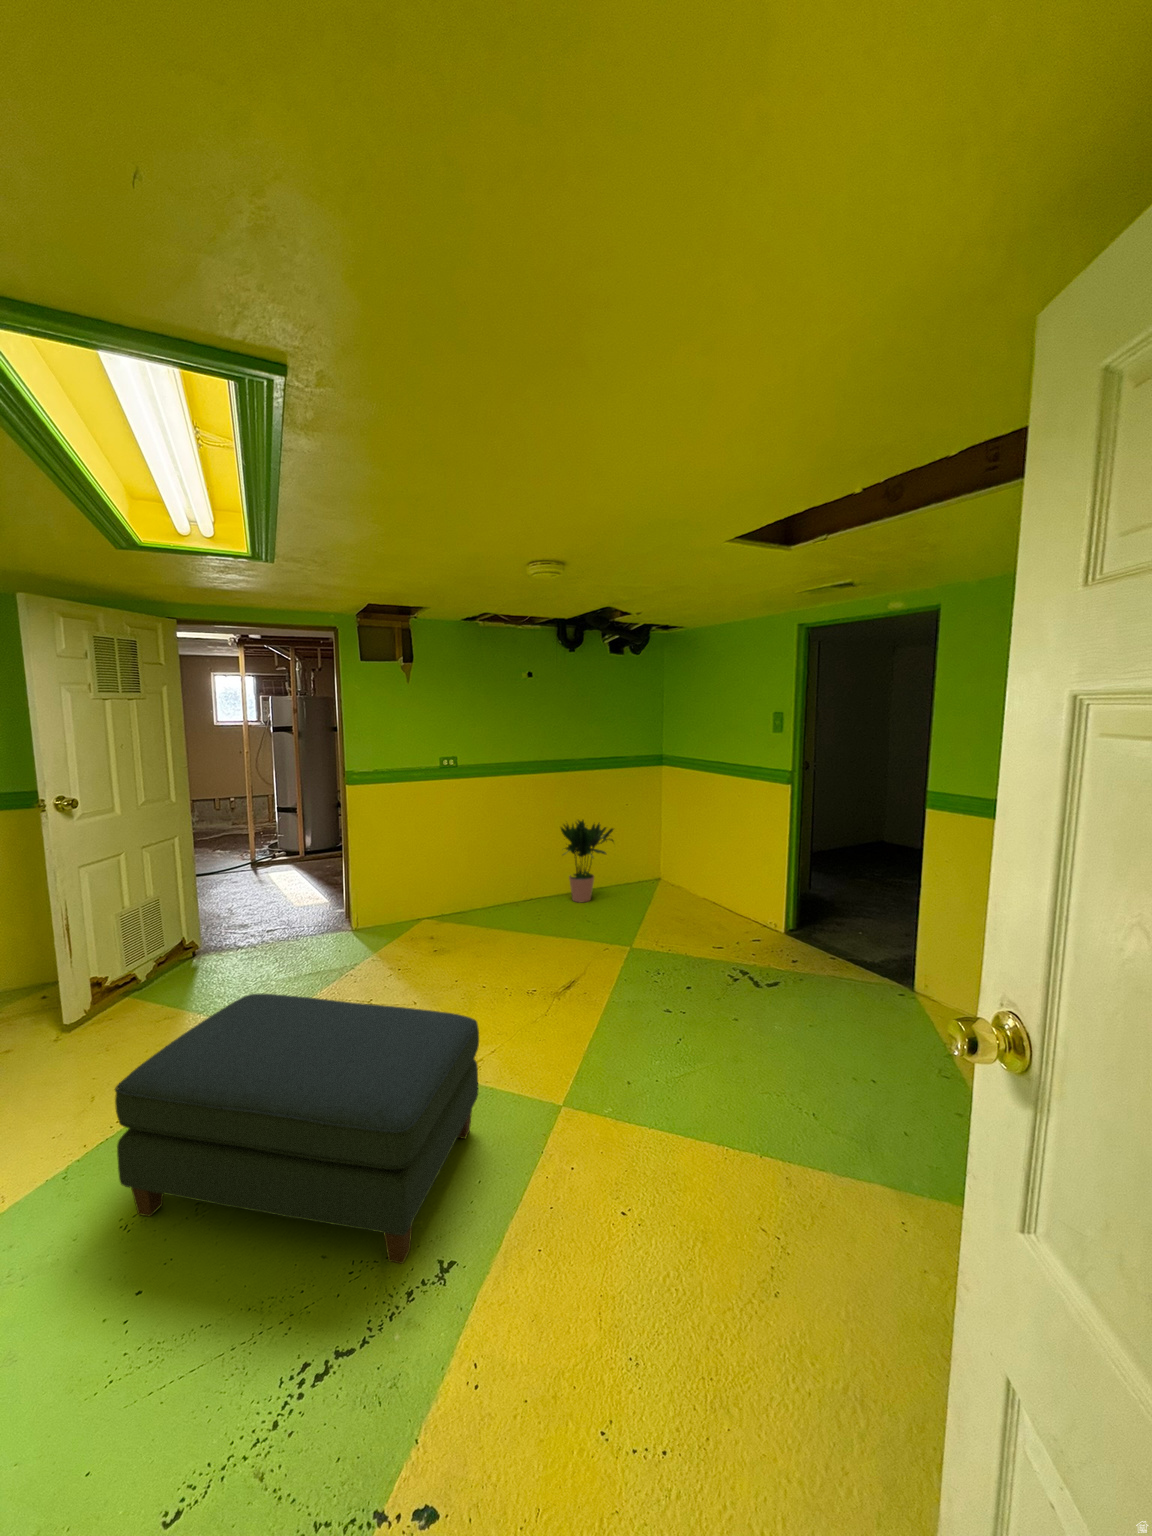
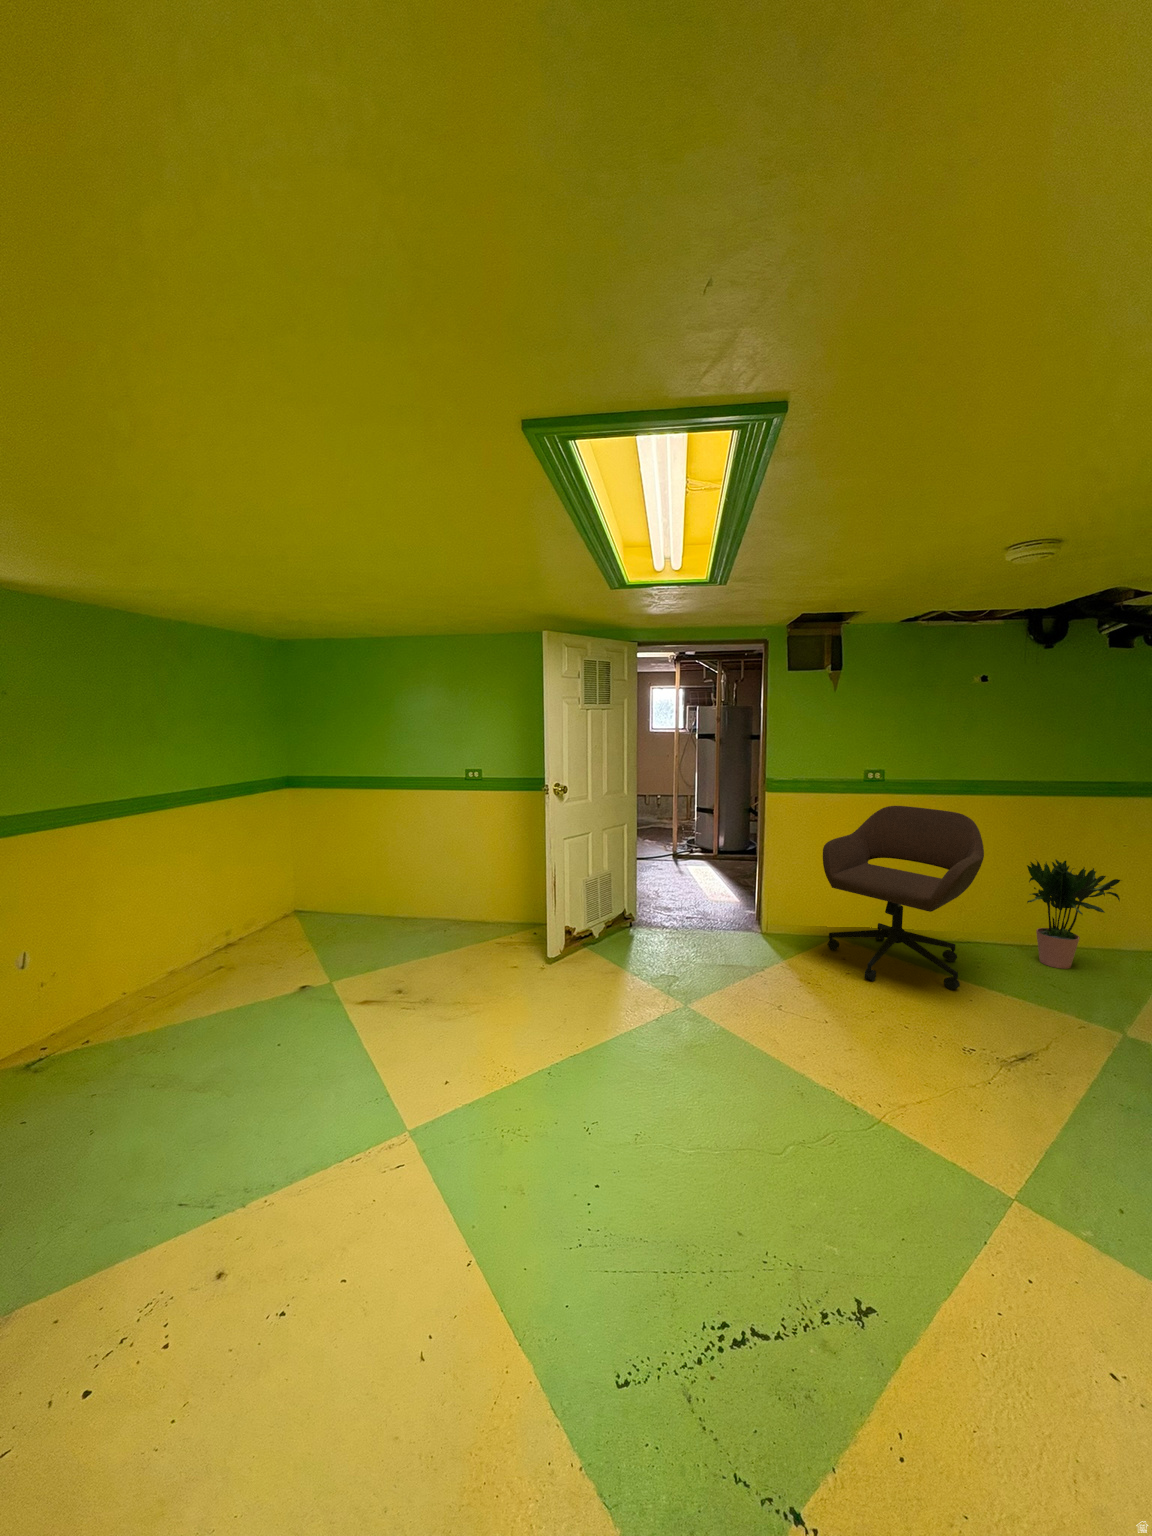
office chair: none [403,788,529,948] -> present [823,806,984,990]
ottoman: present [115,994,479,1264] -> none [580,982,940,1367]

